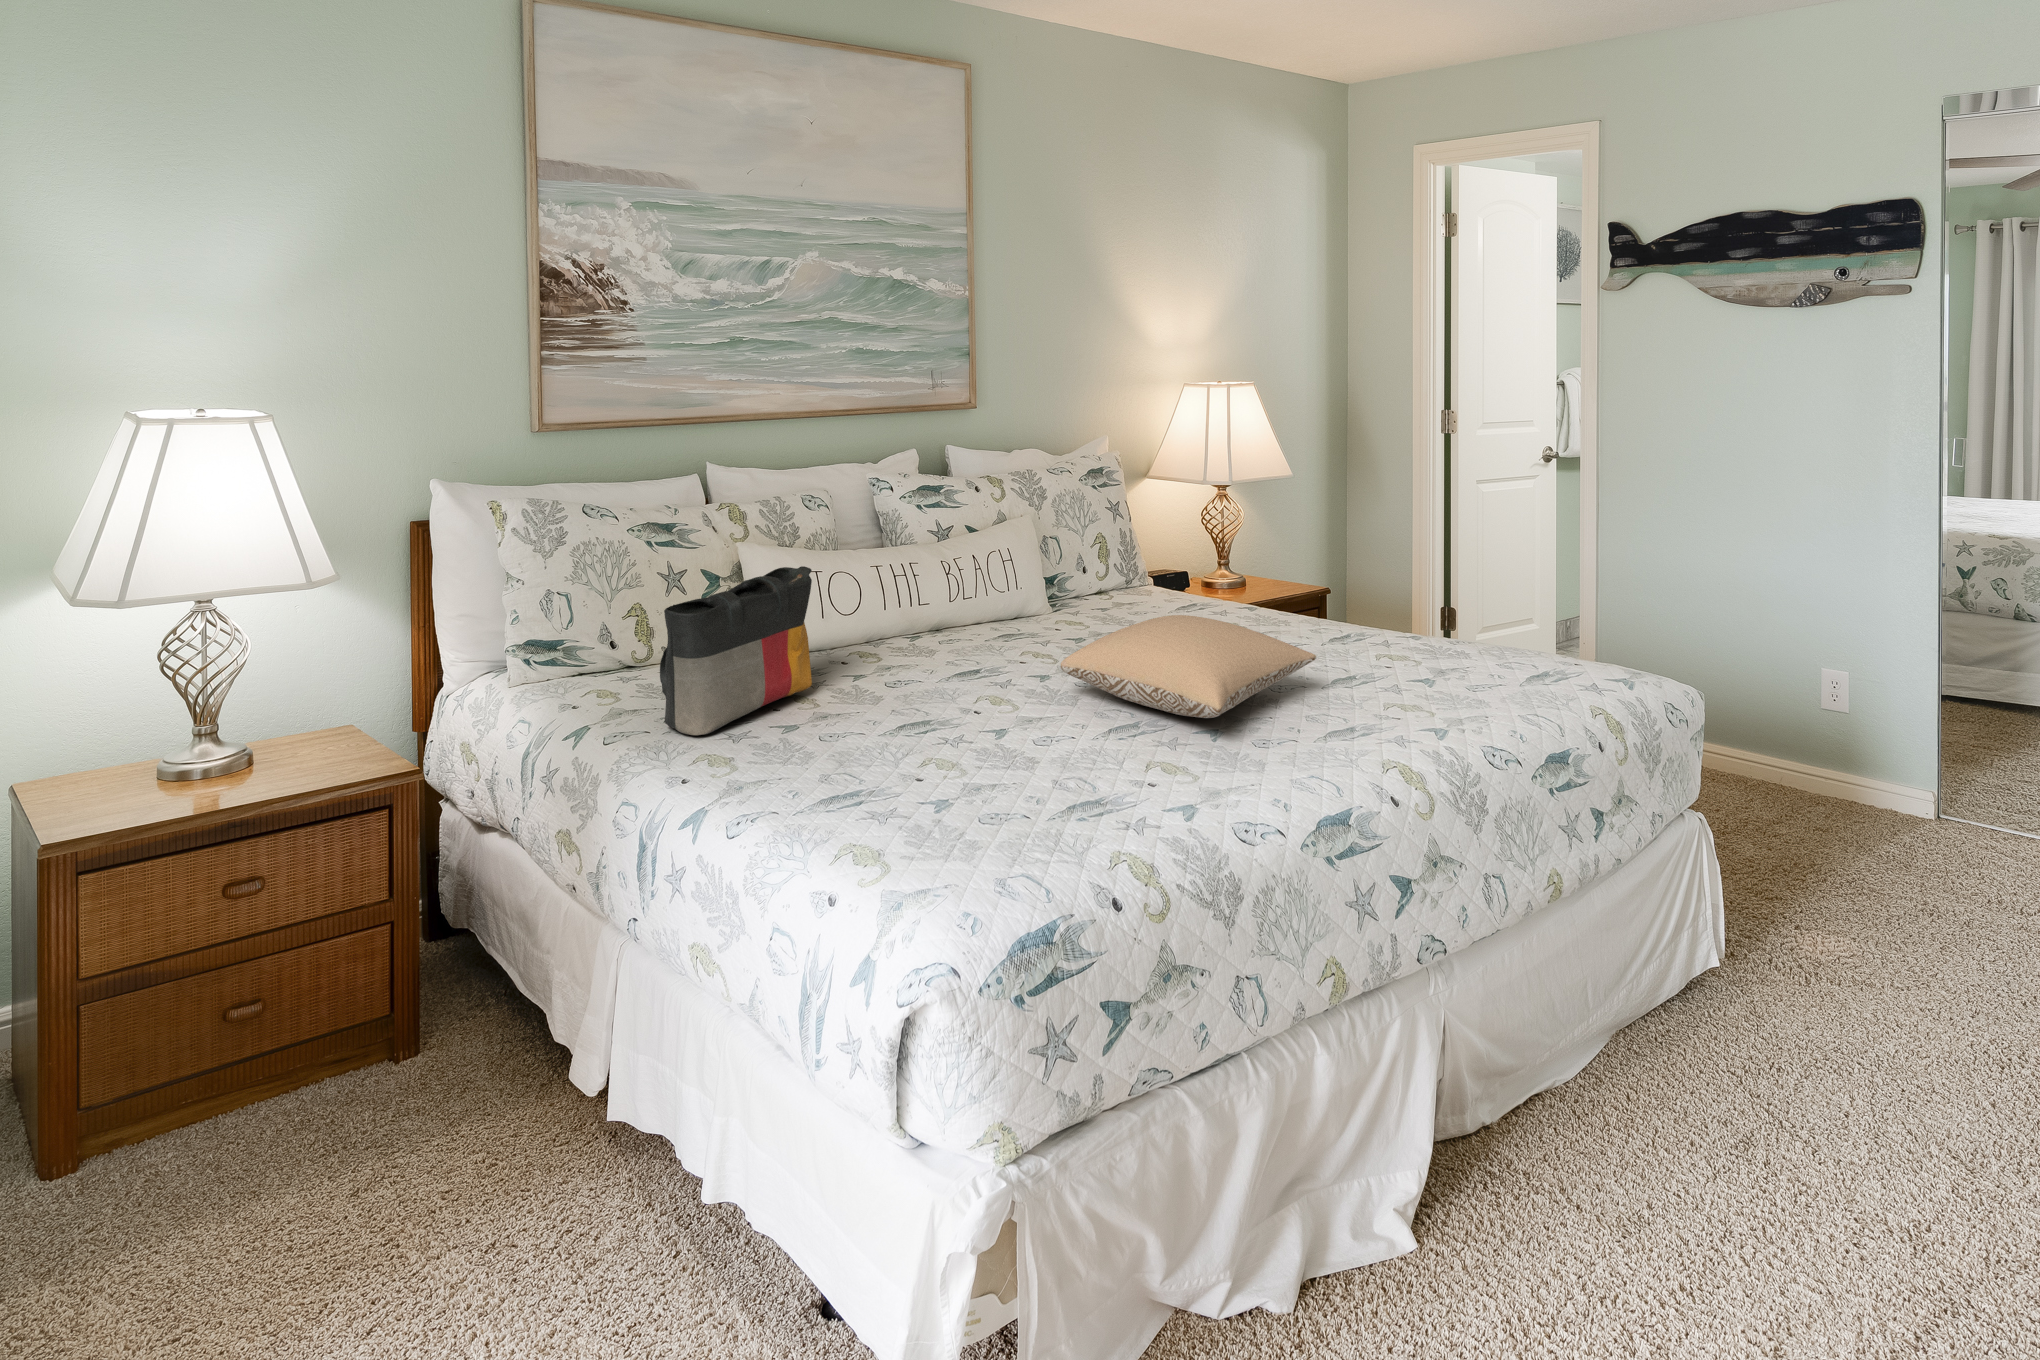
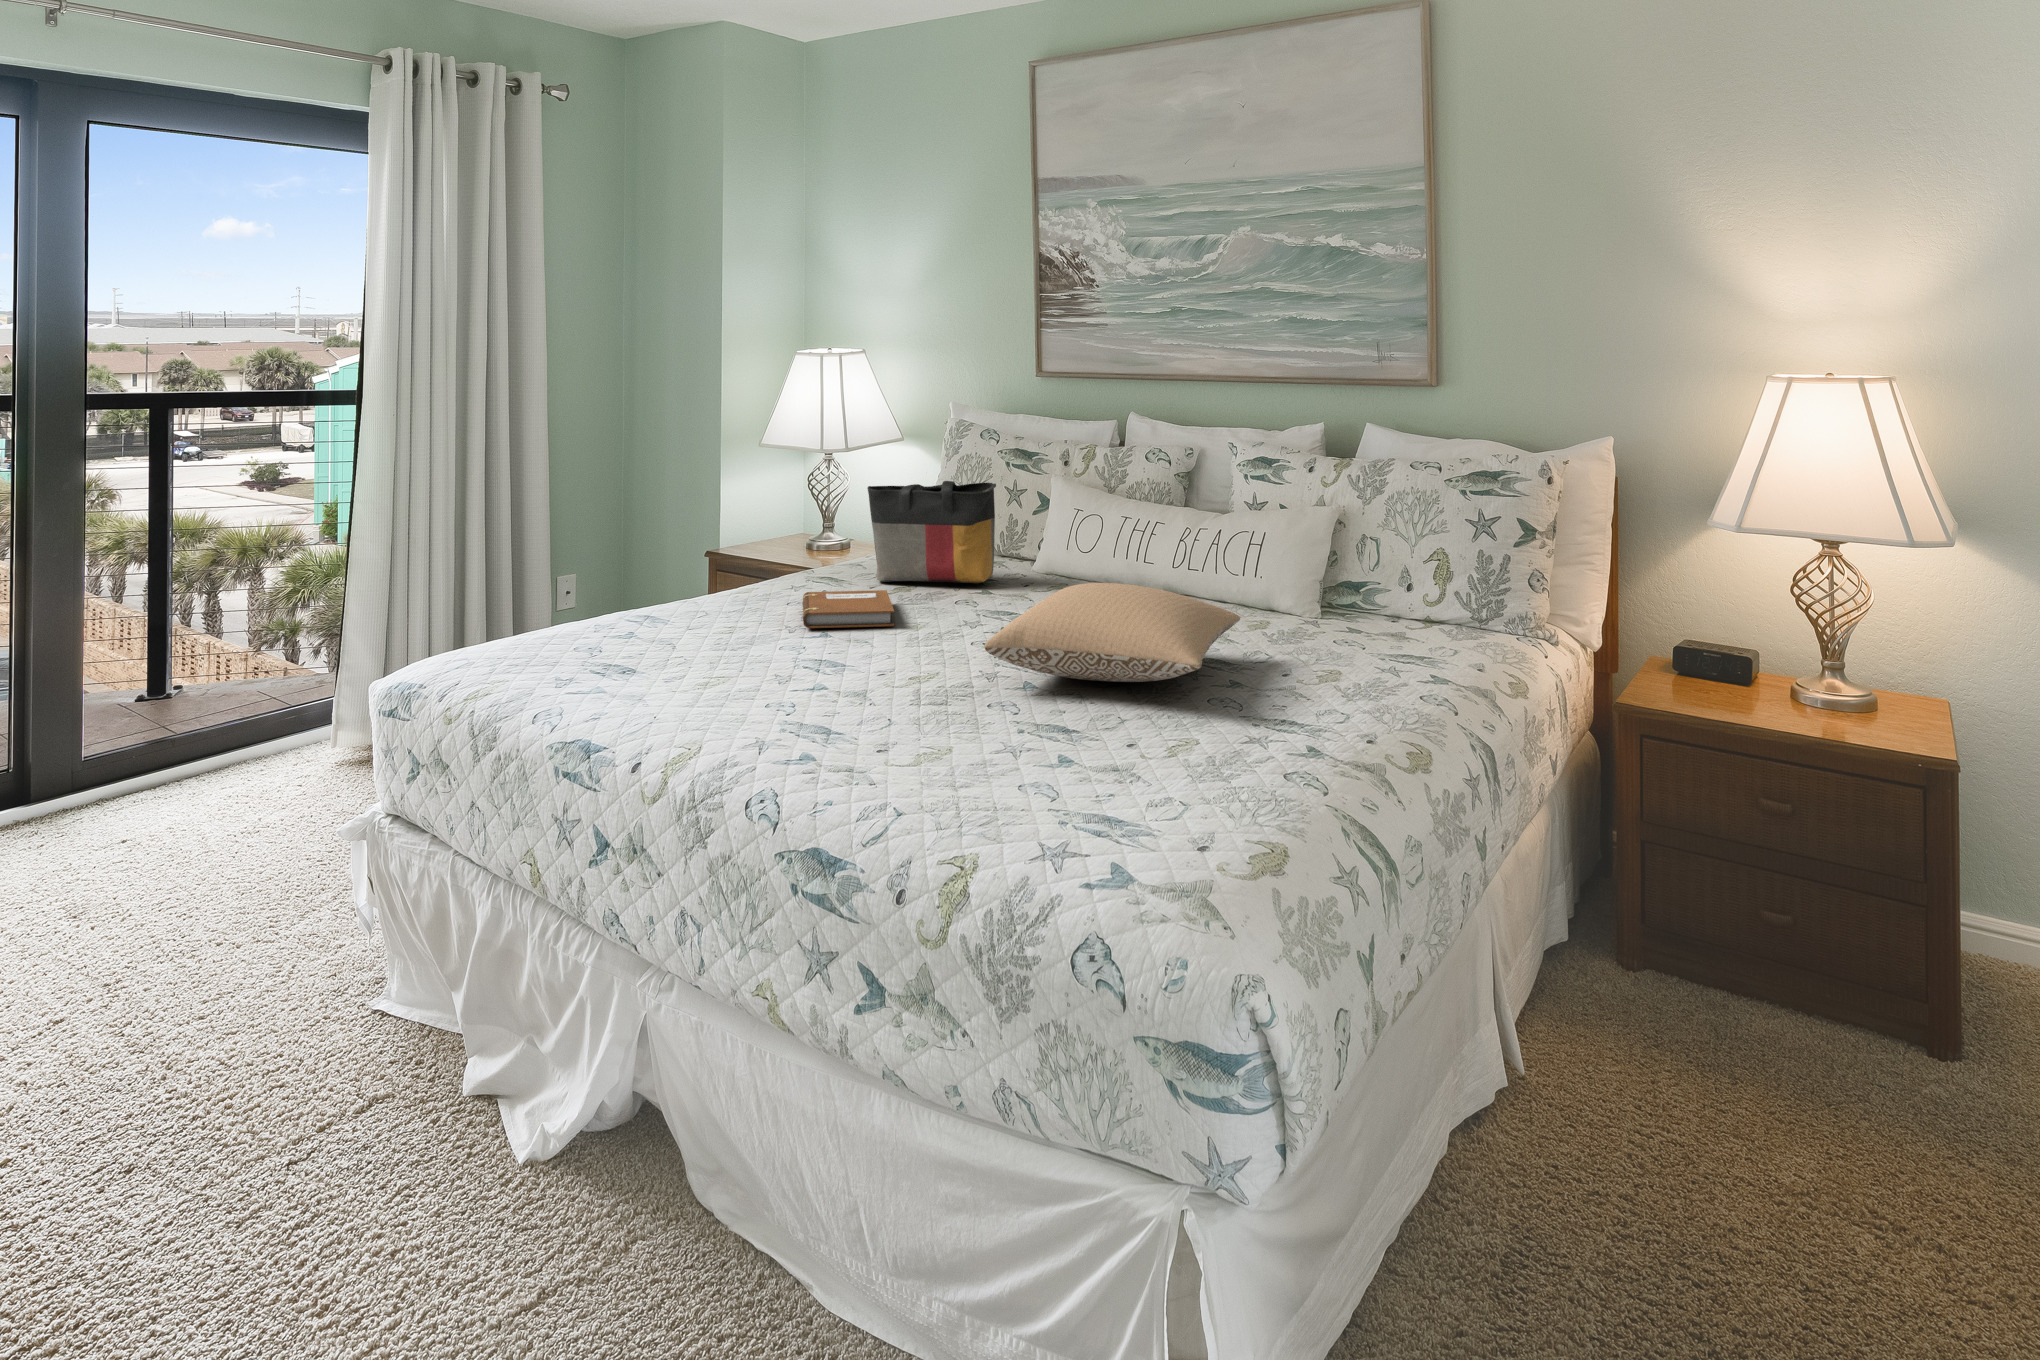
notebook: none [770,731,940,802] -> present [802,590,894,628]

